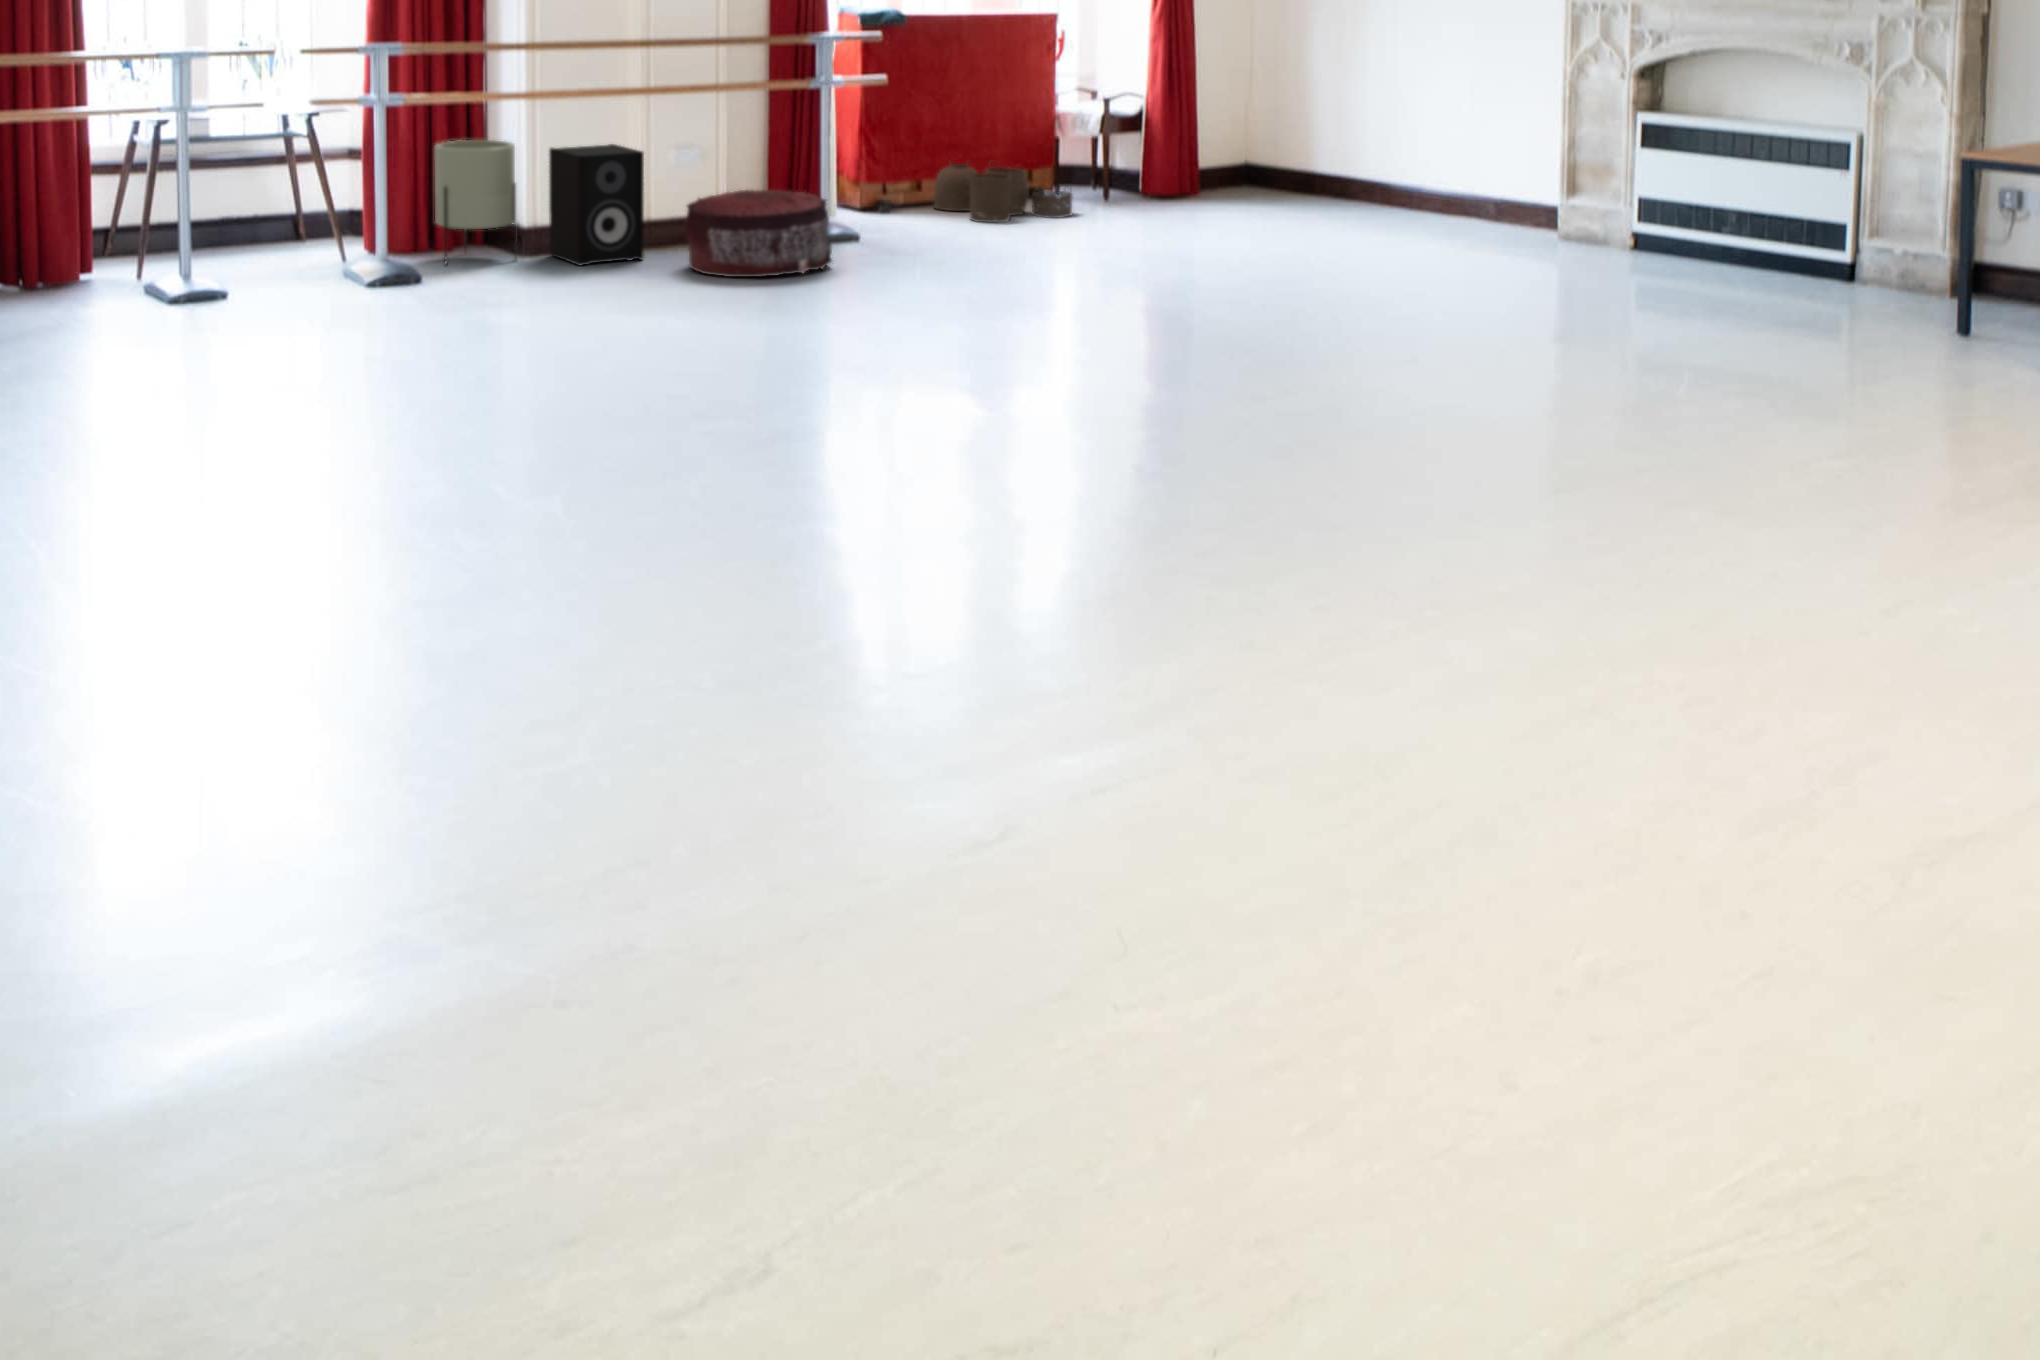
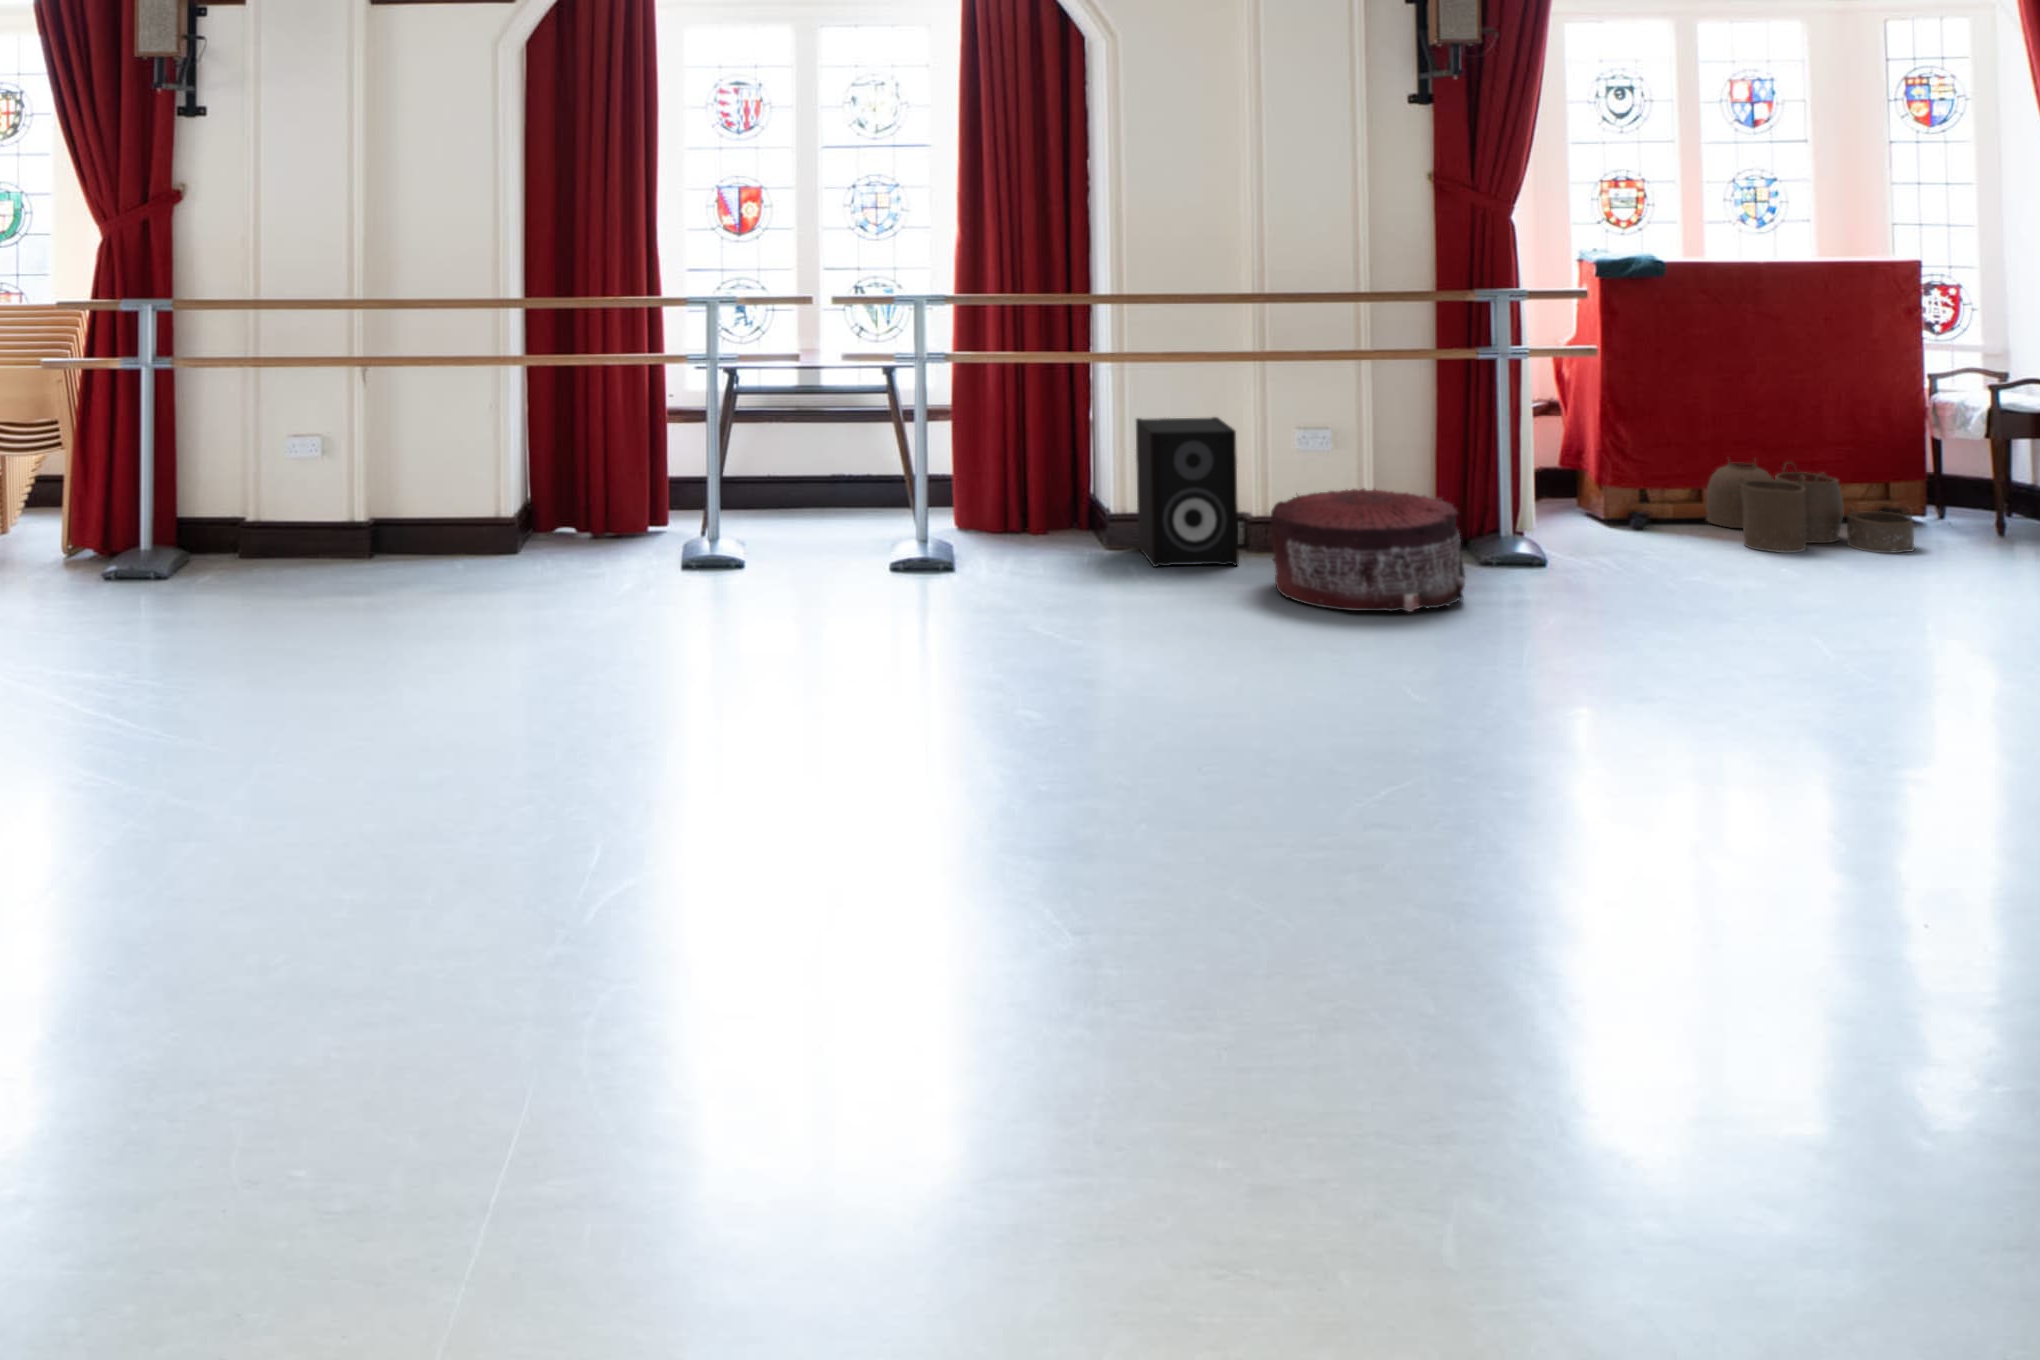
planter: present [435,140,517,265] -> none [1005,403,1096,551]

